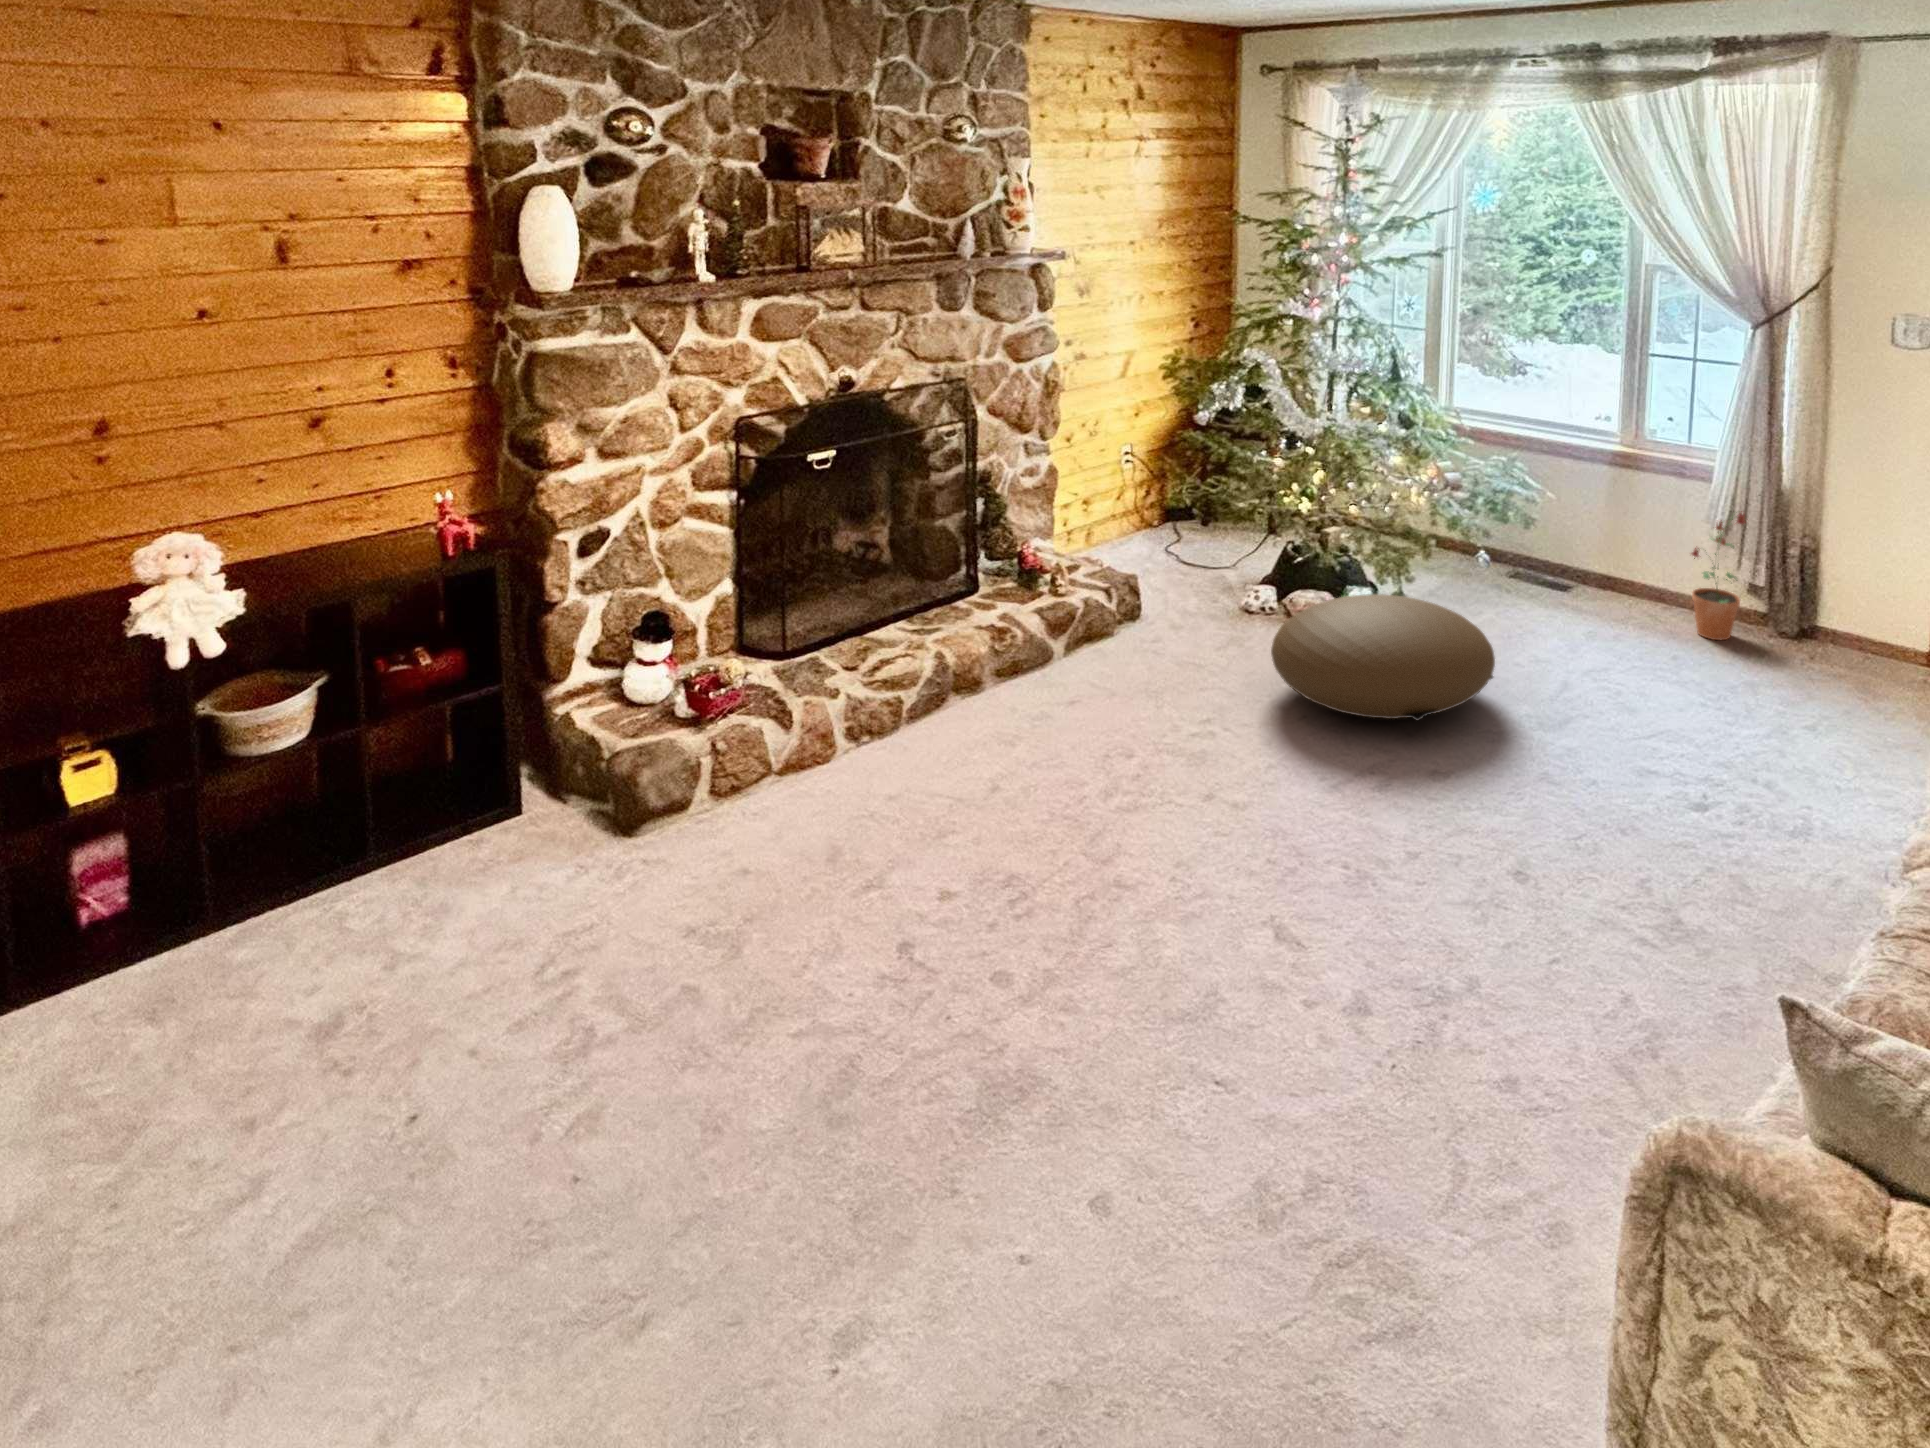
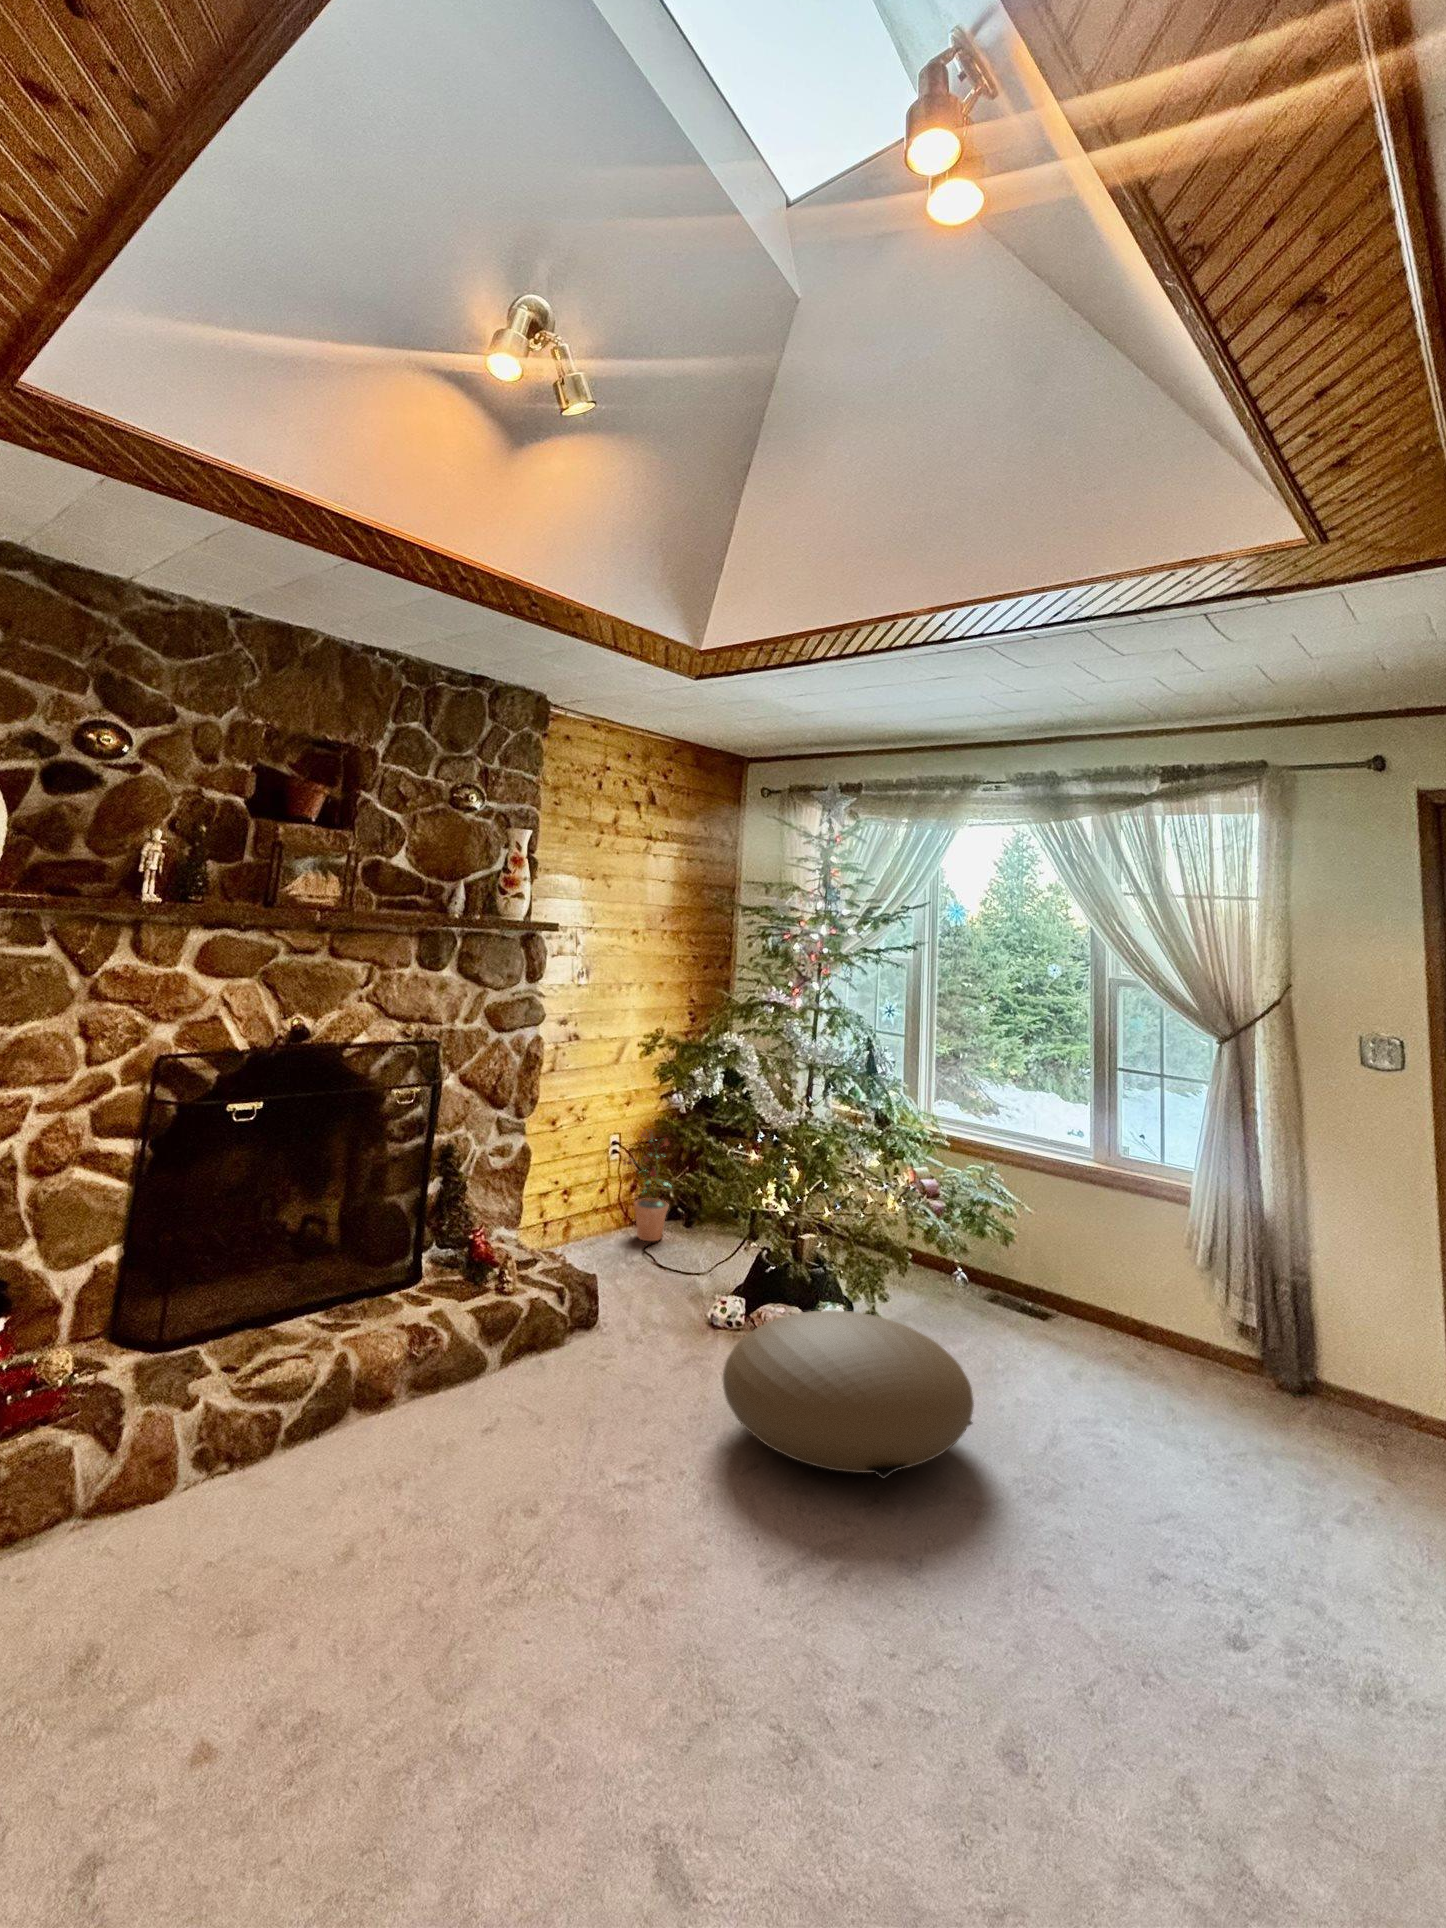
potted plant: present [1691,511,1746,640] -> present [623,1131,671,1241]

